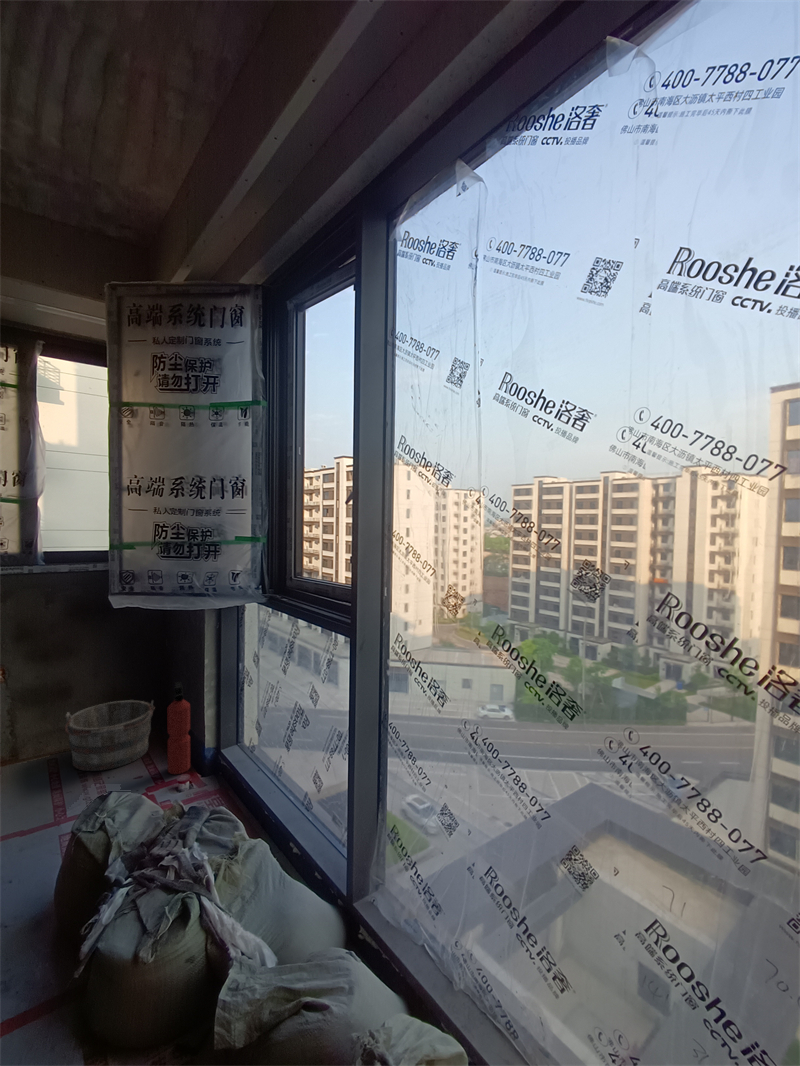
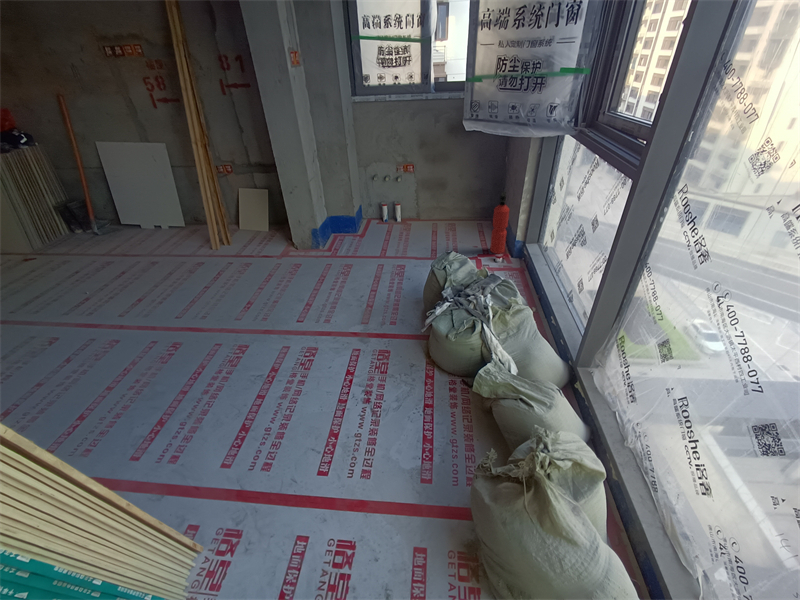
bucket: present [64,700,155,771] -> none [436,197,489,239]

